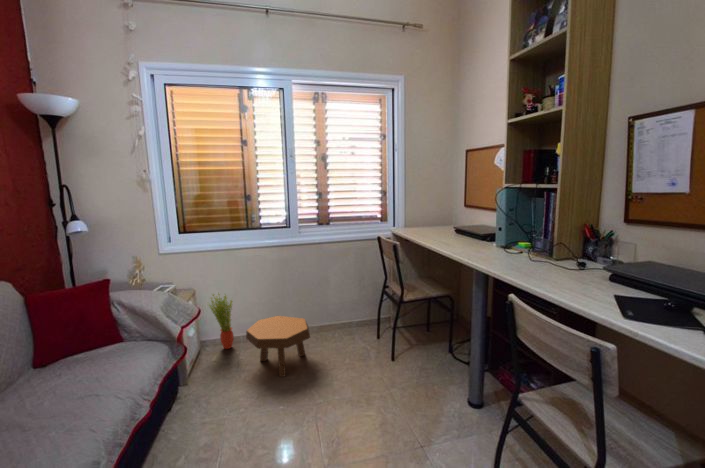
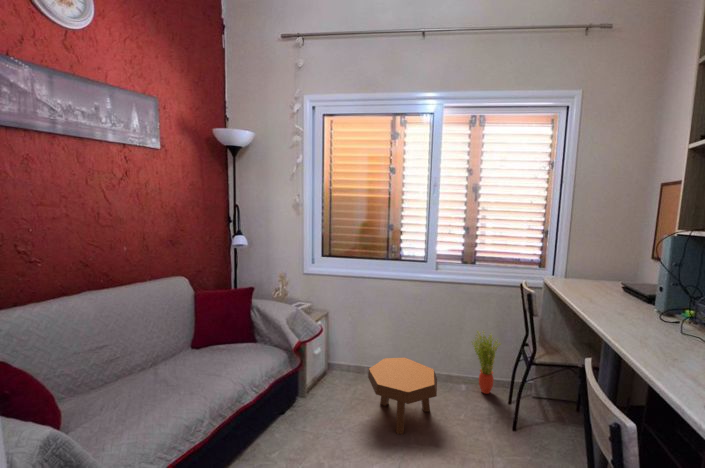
potted plant: present [209,294,234,349] -> present [472,331,501,394]

